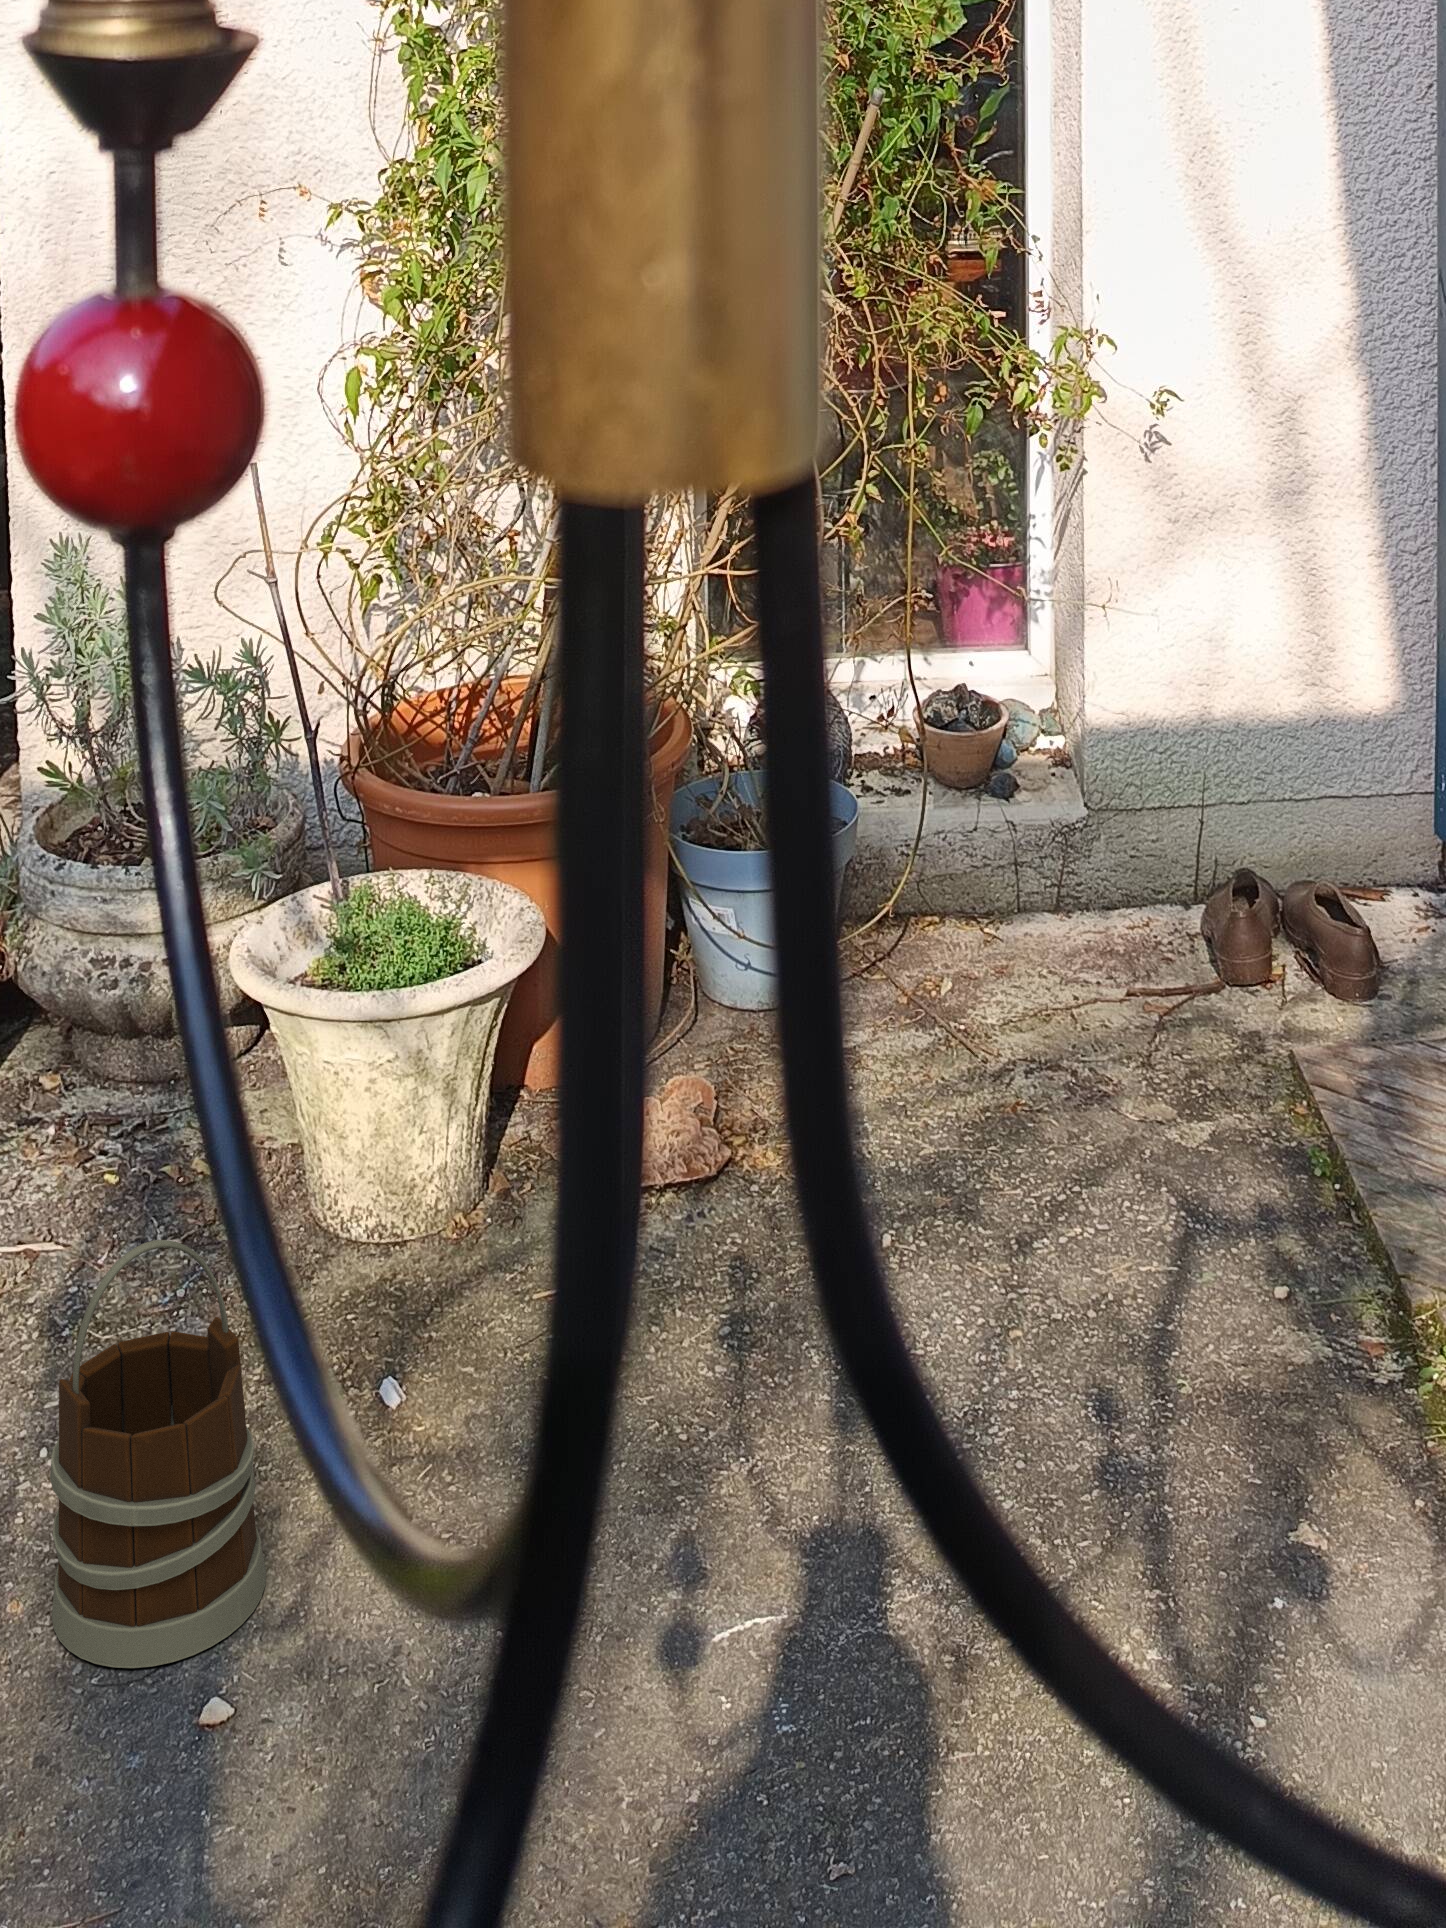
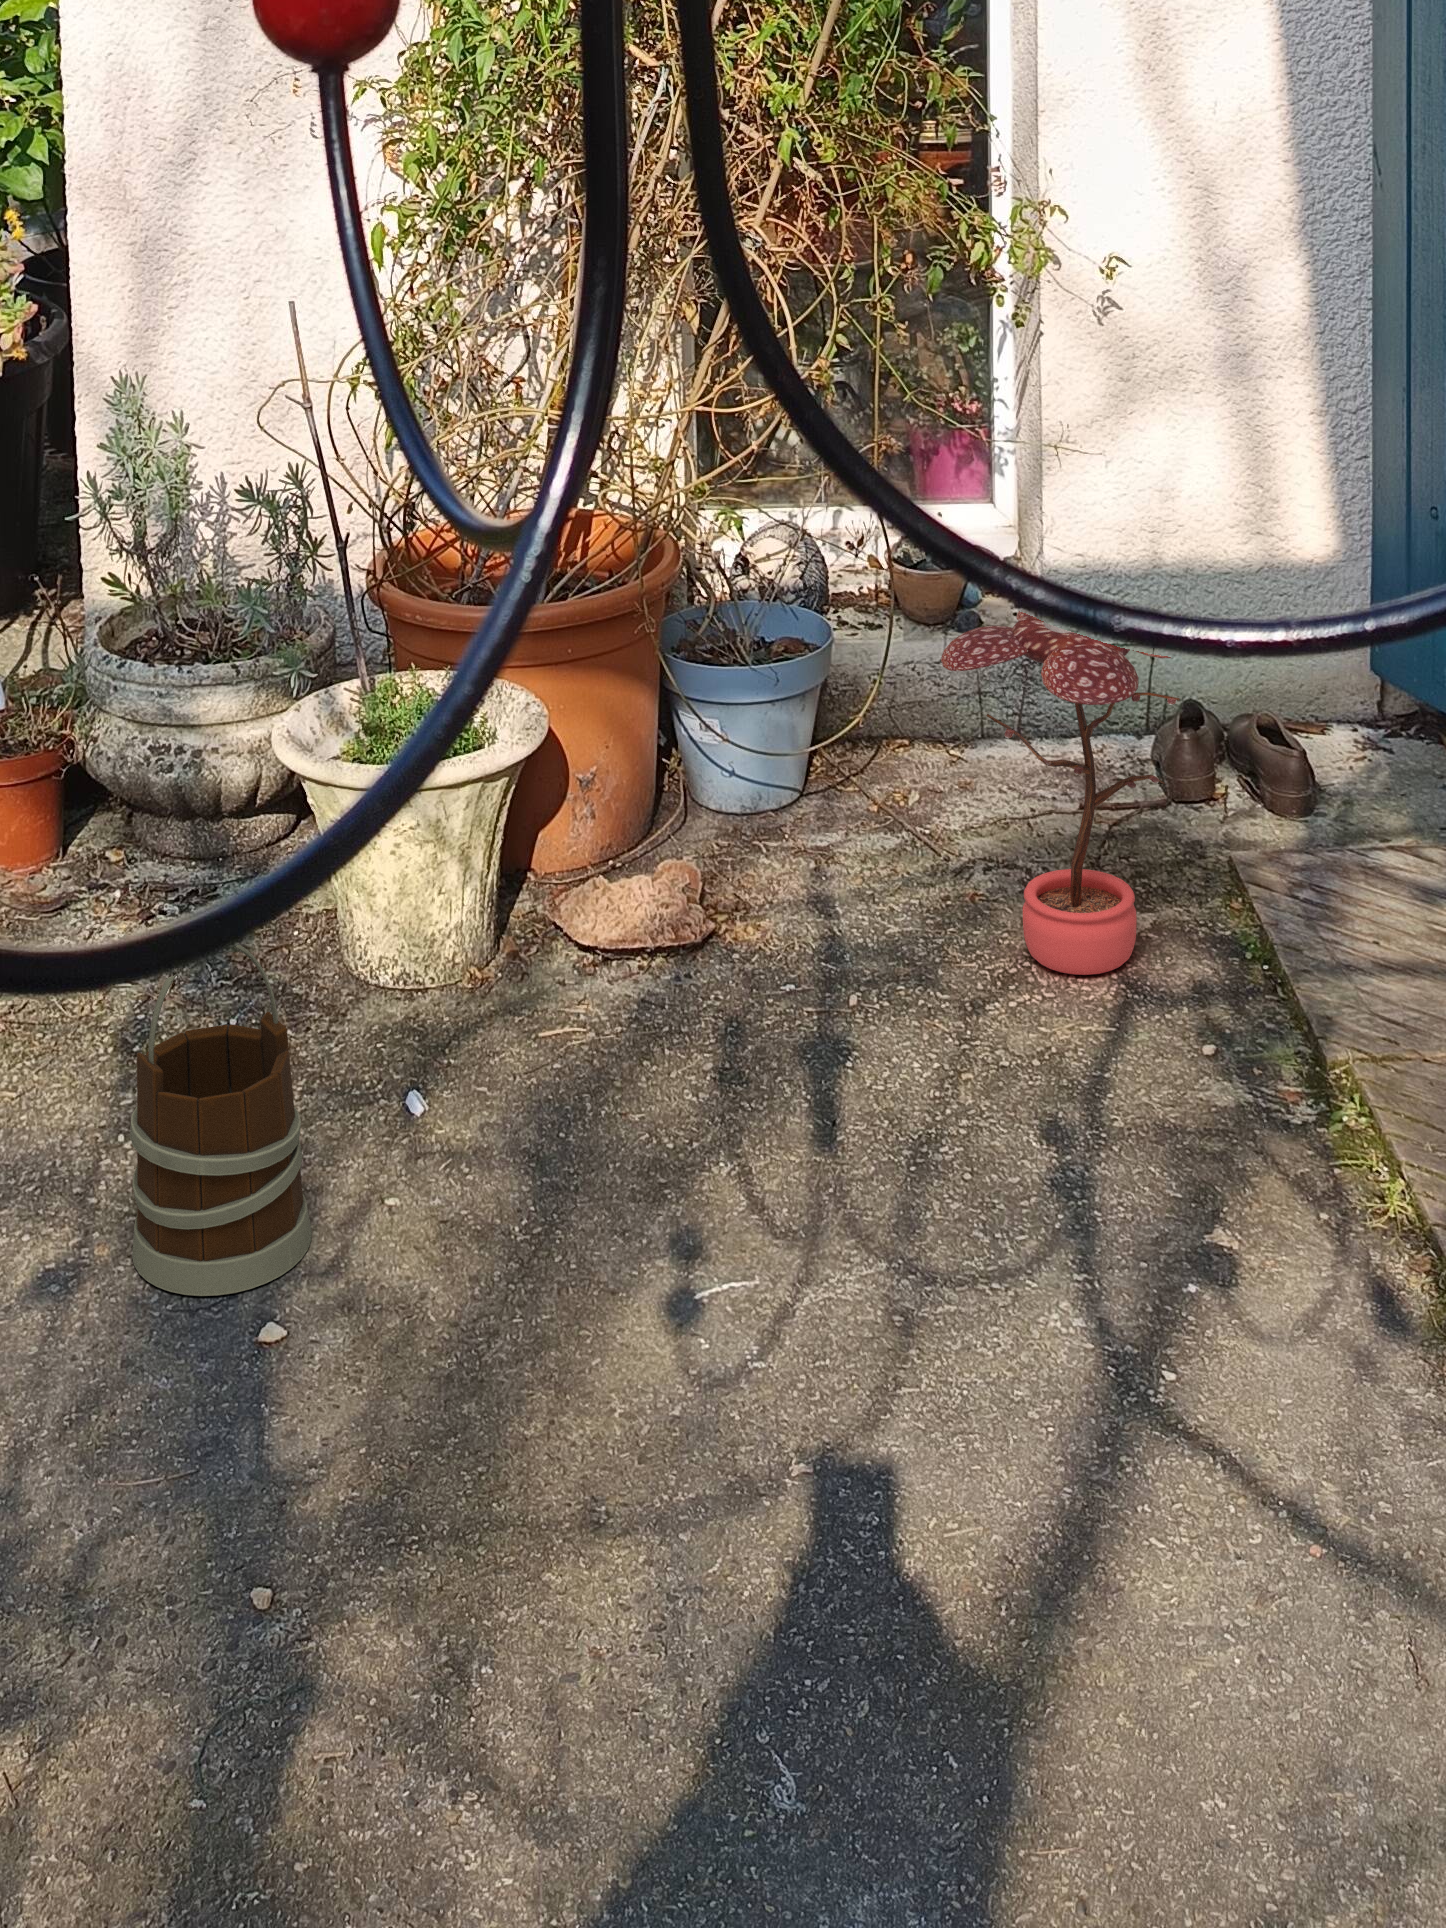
potted plant: none [983,777,1275,1202] -> present [941,611,1180,975]

